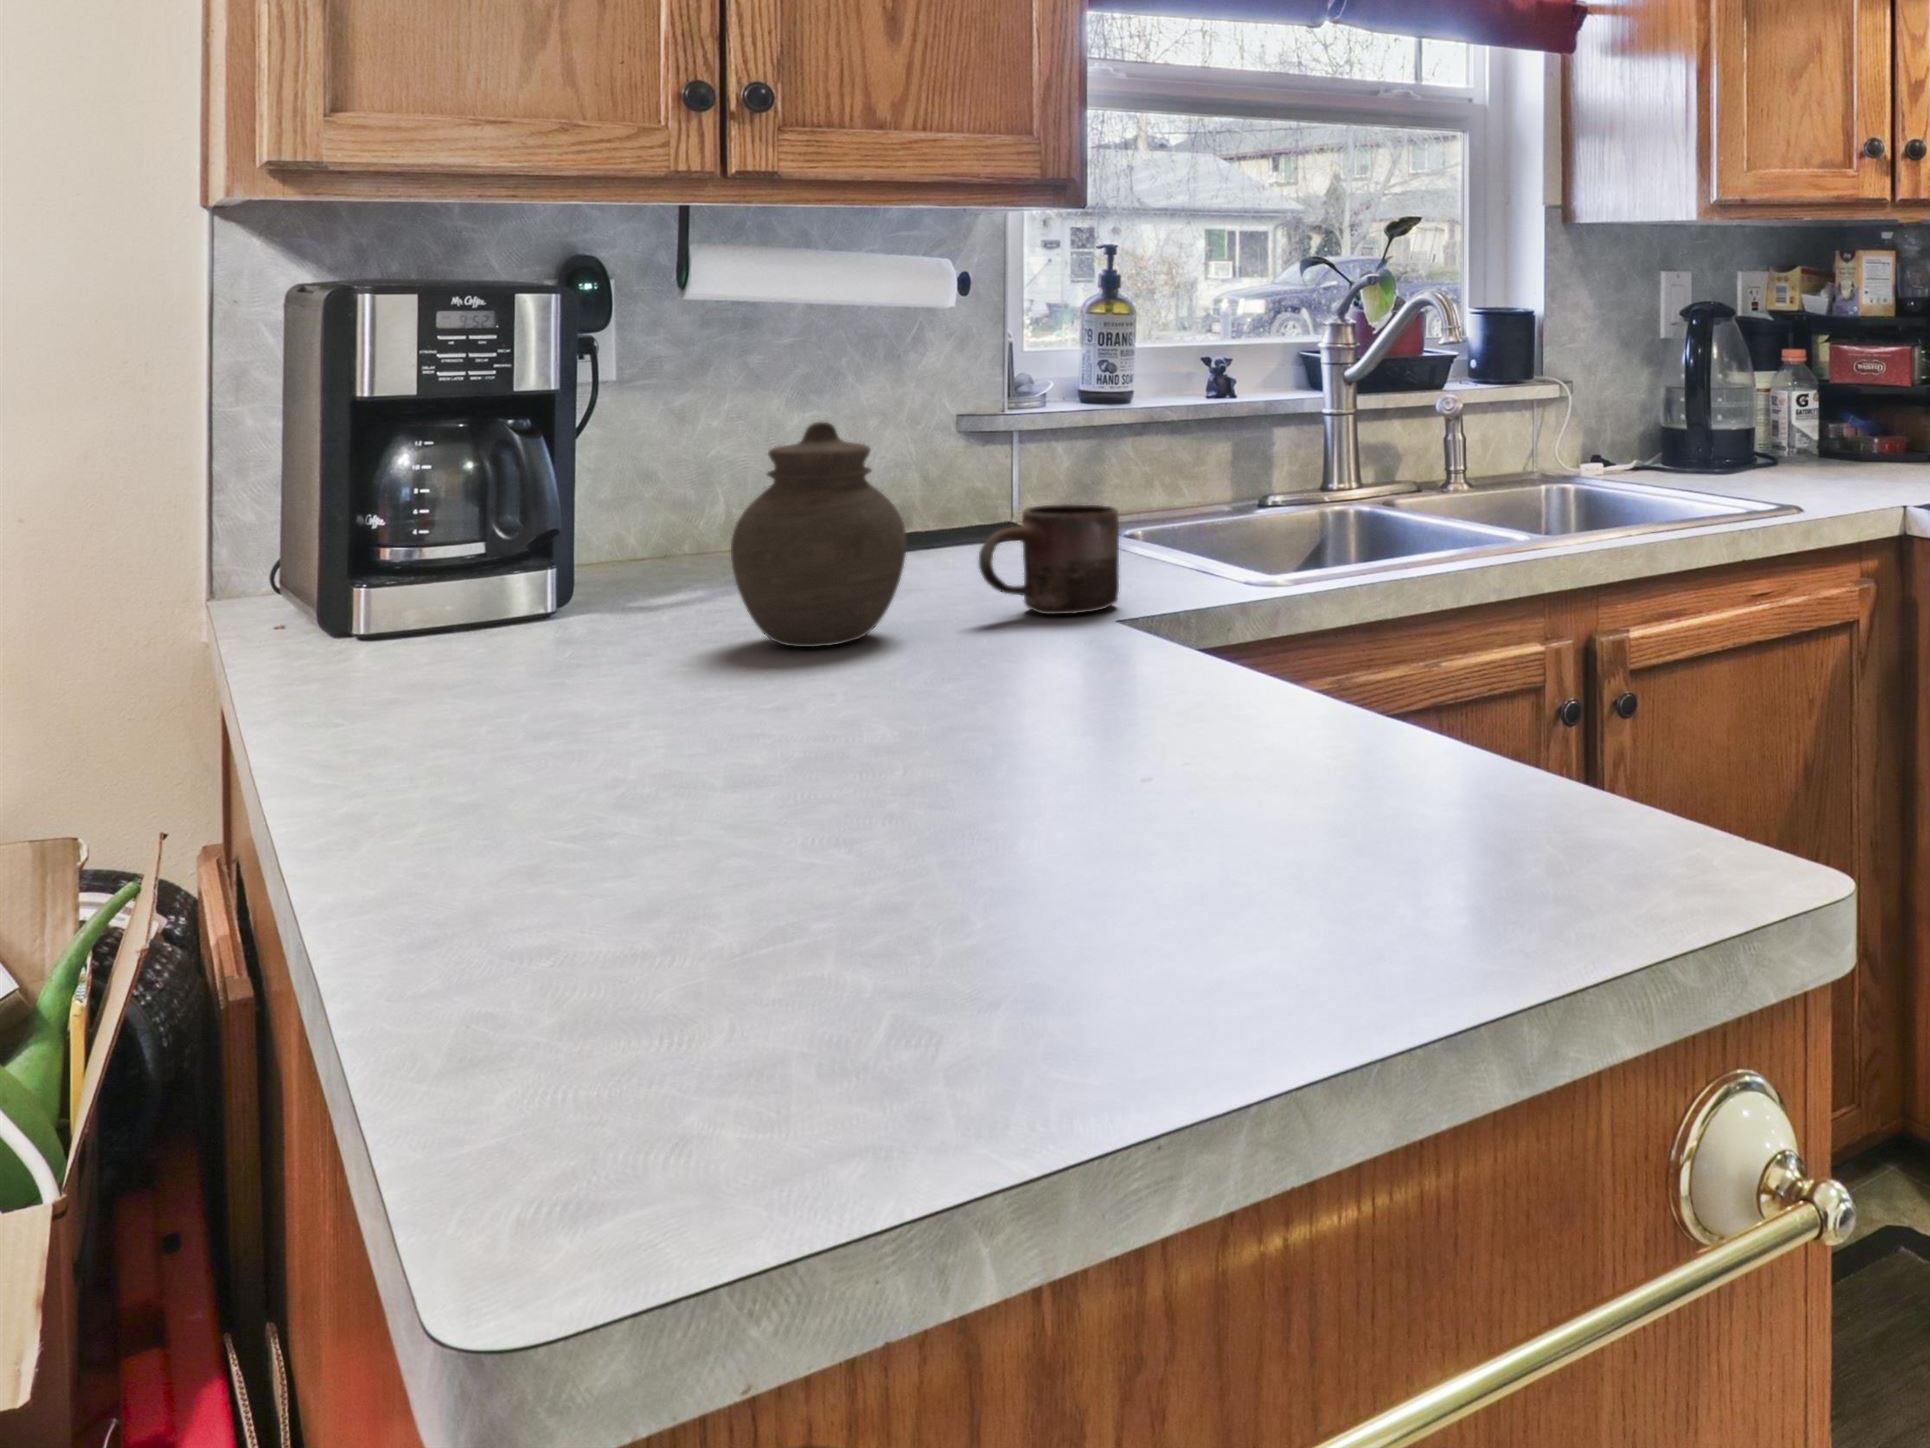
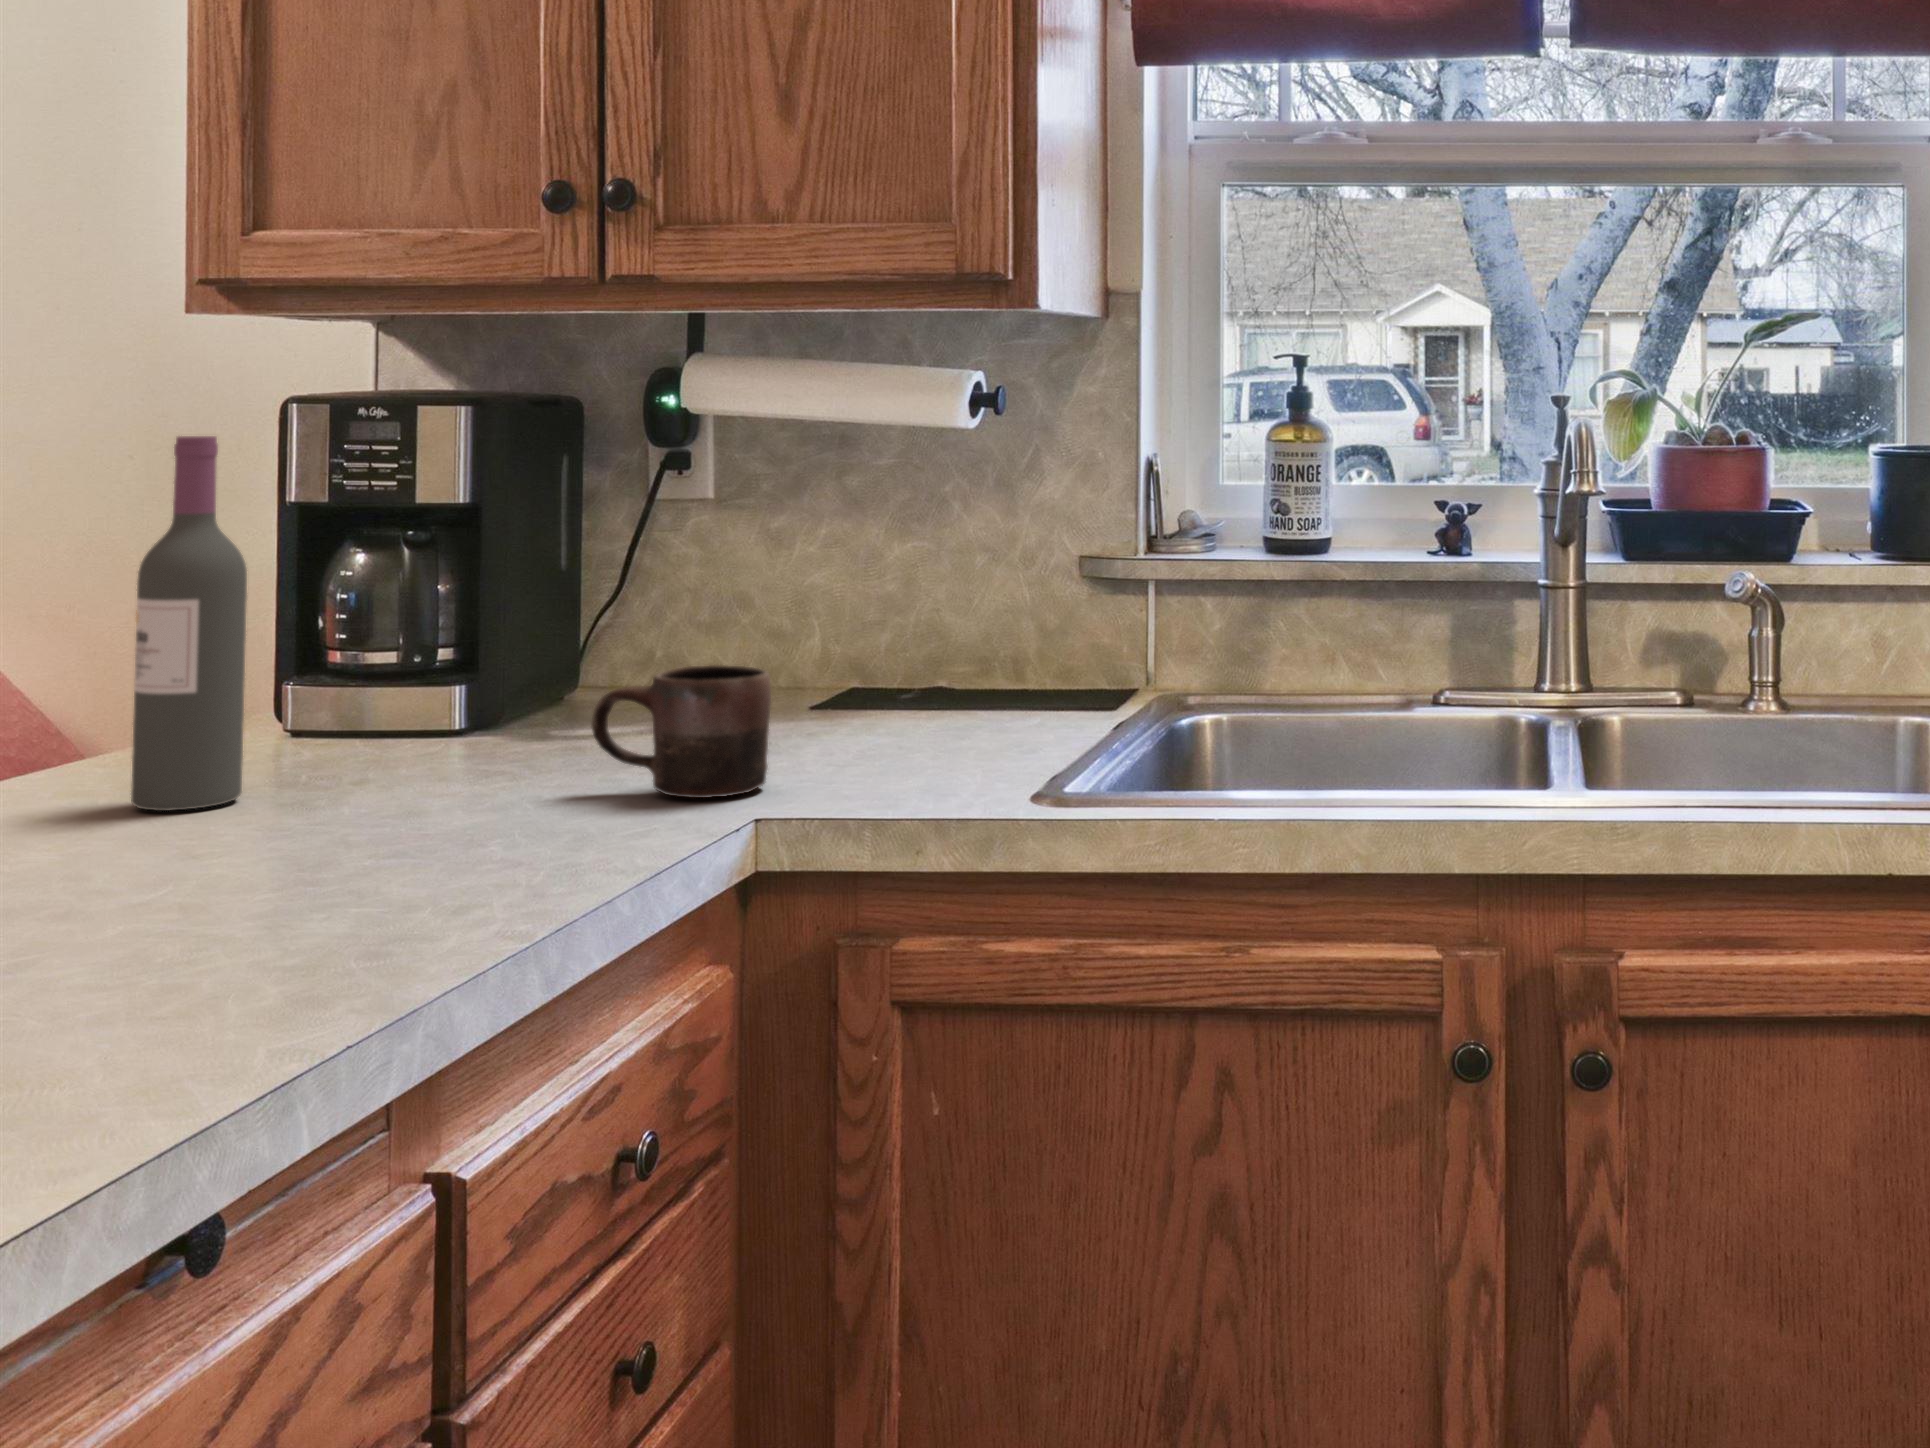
wine bottle: none [598,318,705,695] -> present [131,436,247,811]
jar: present [731,422,907,647] -> none [350,550,541,790]

